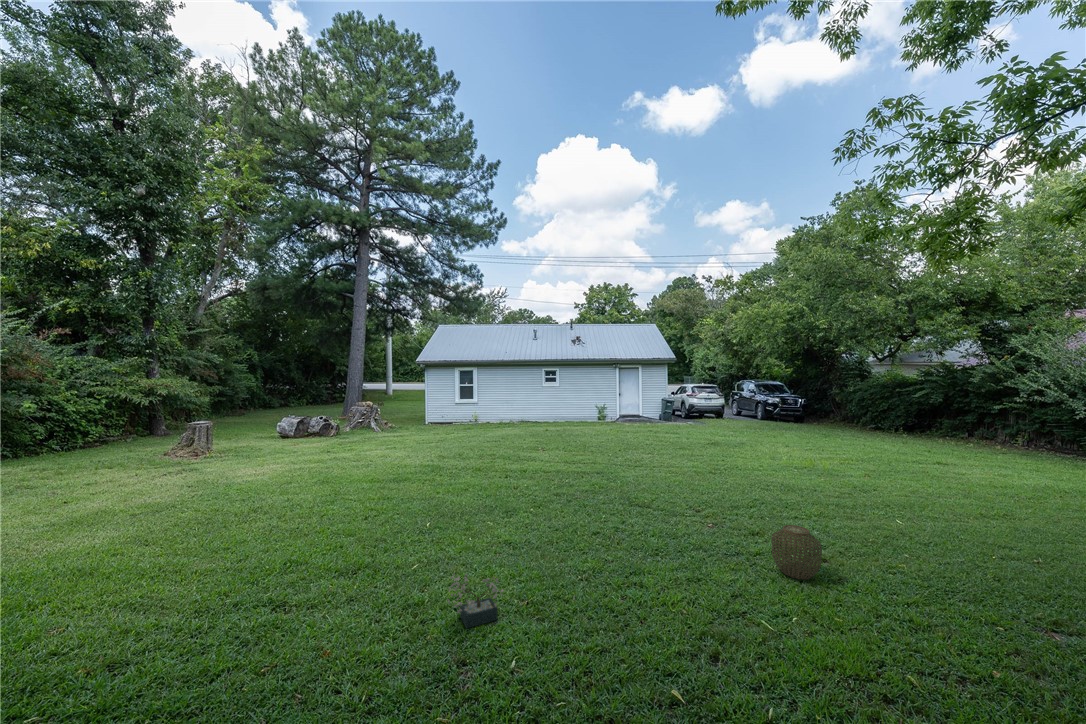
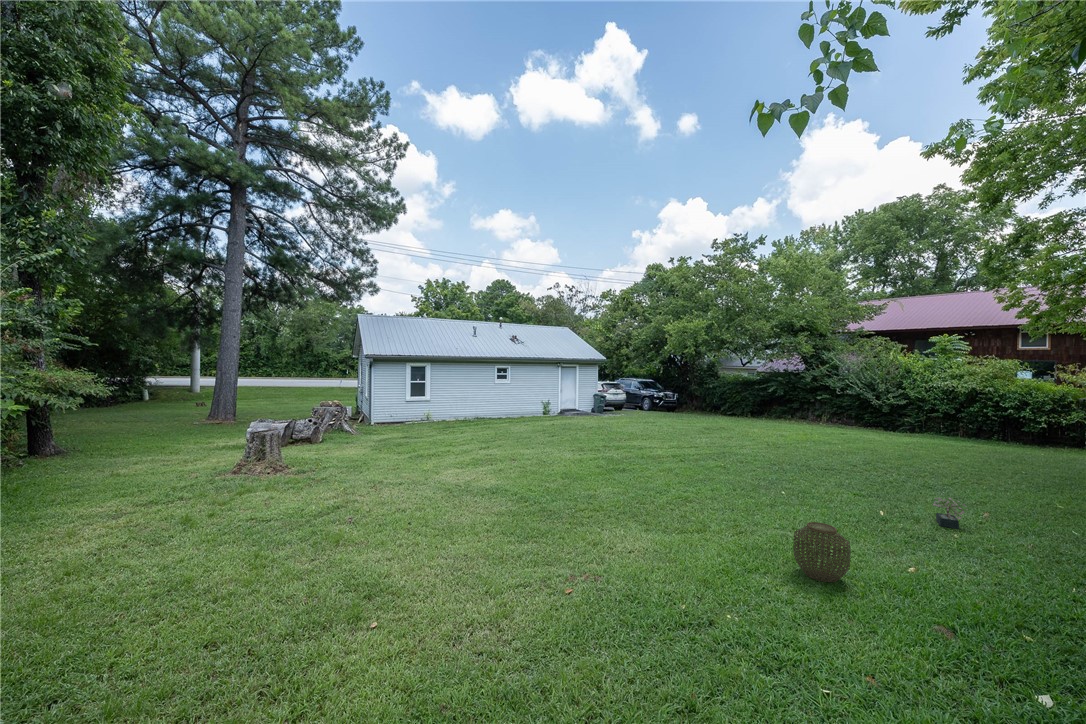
woven basket: present [772,525,822,580] -> present [793,522,851,582]

